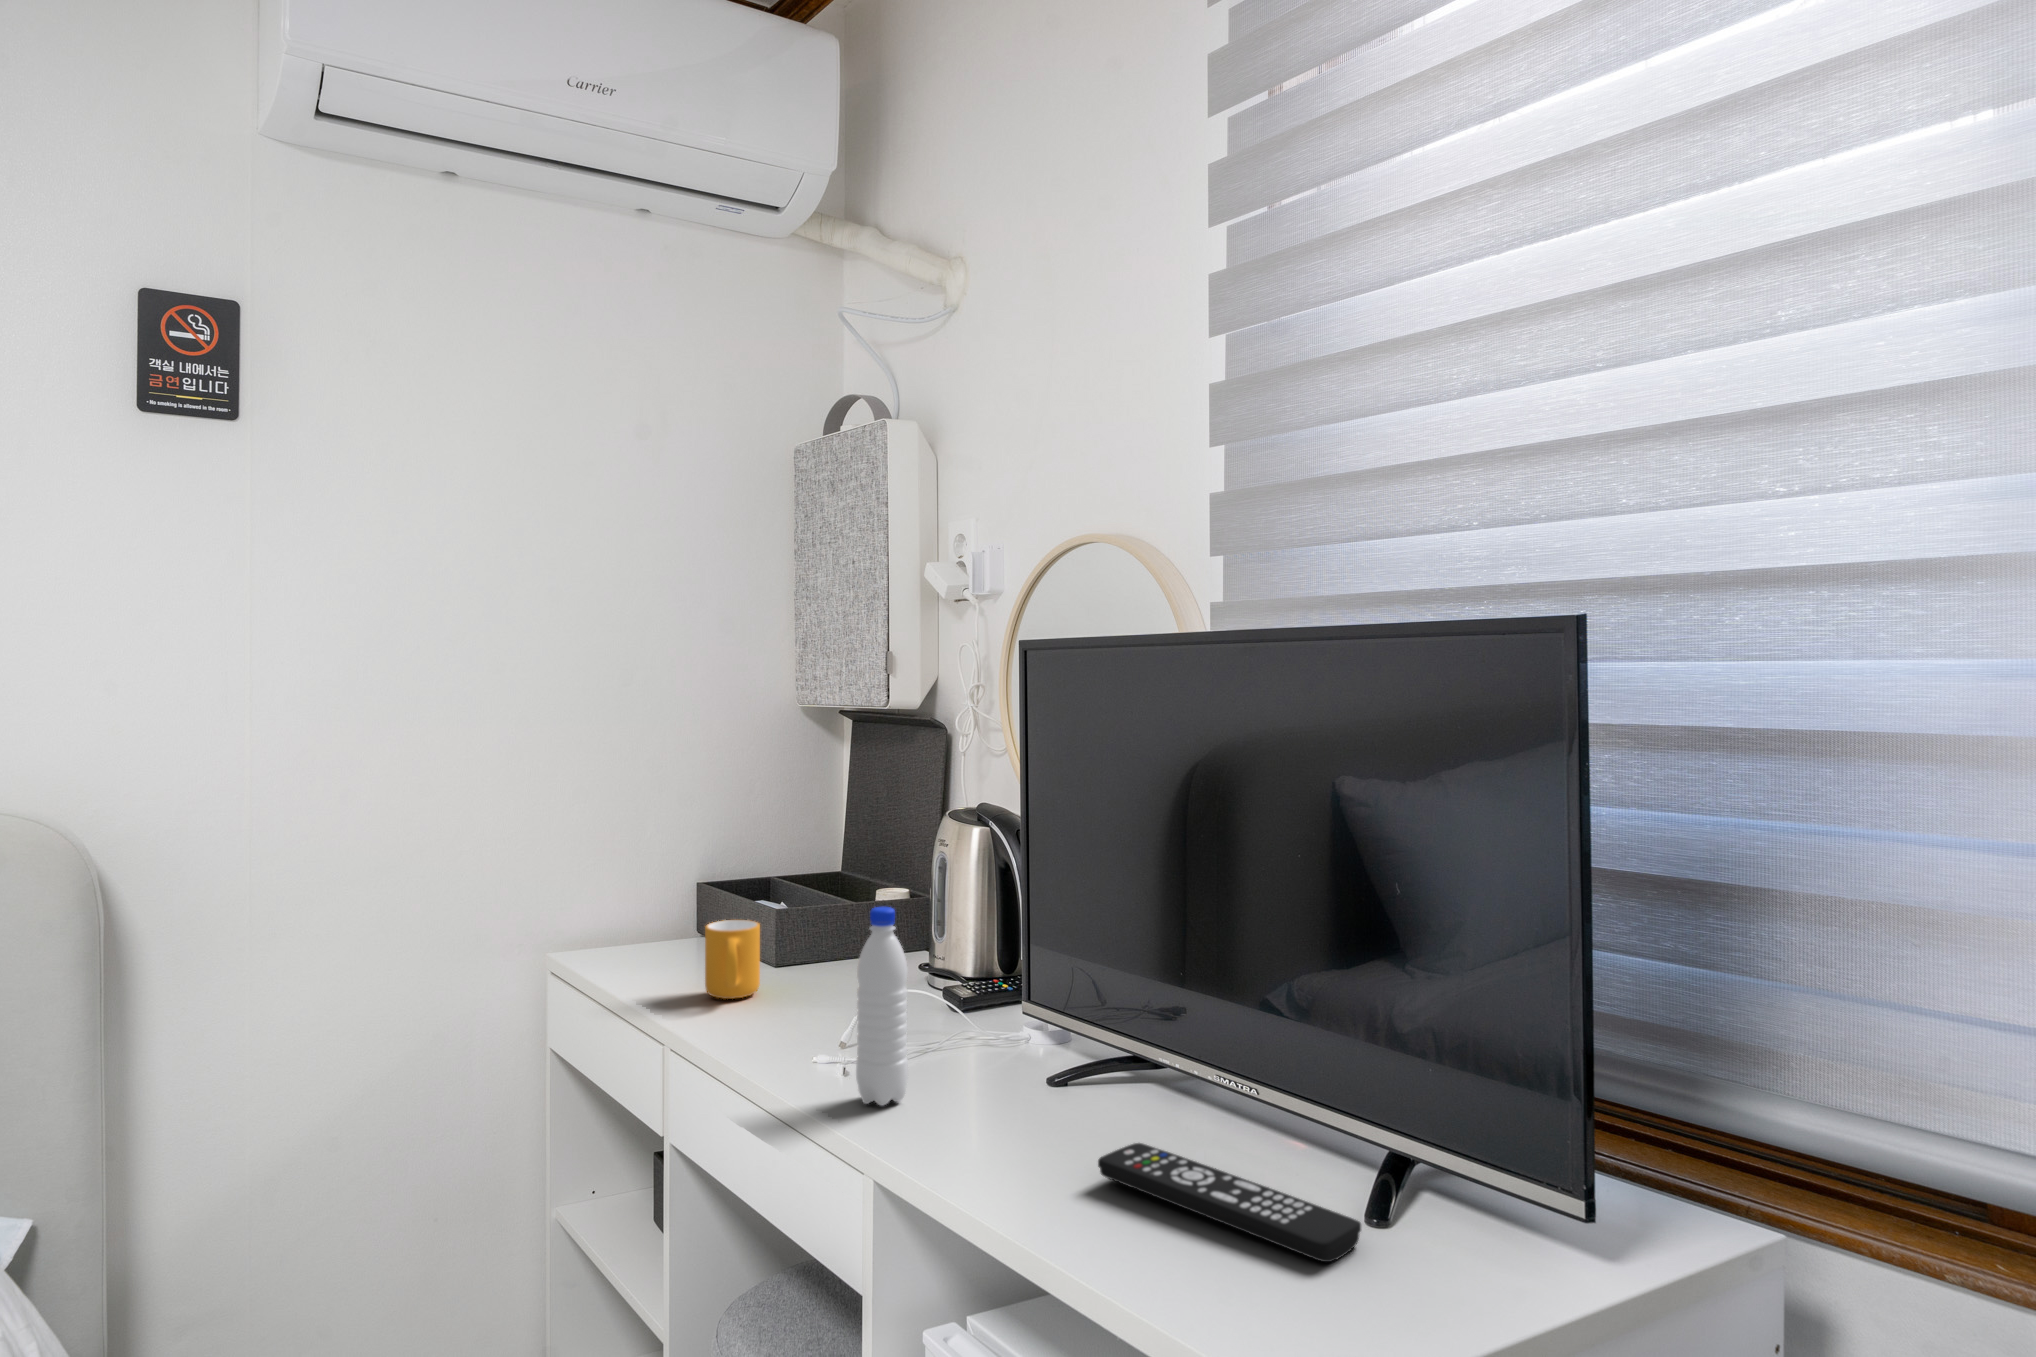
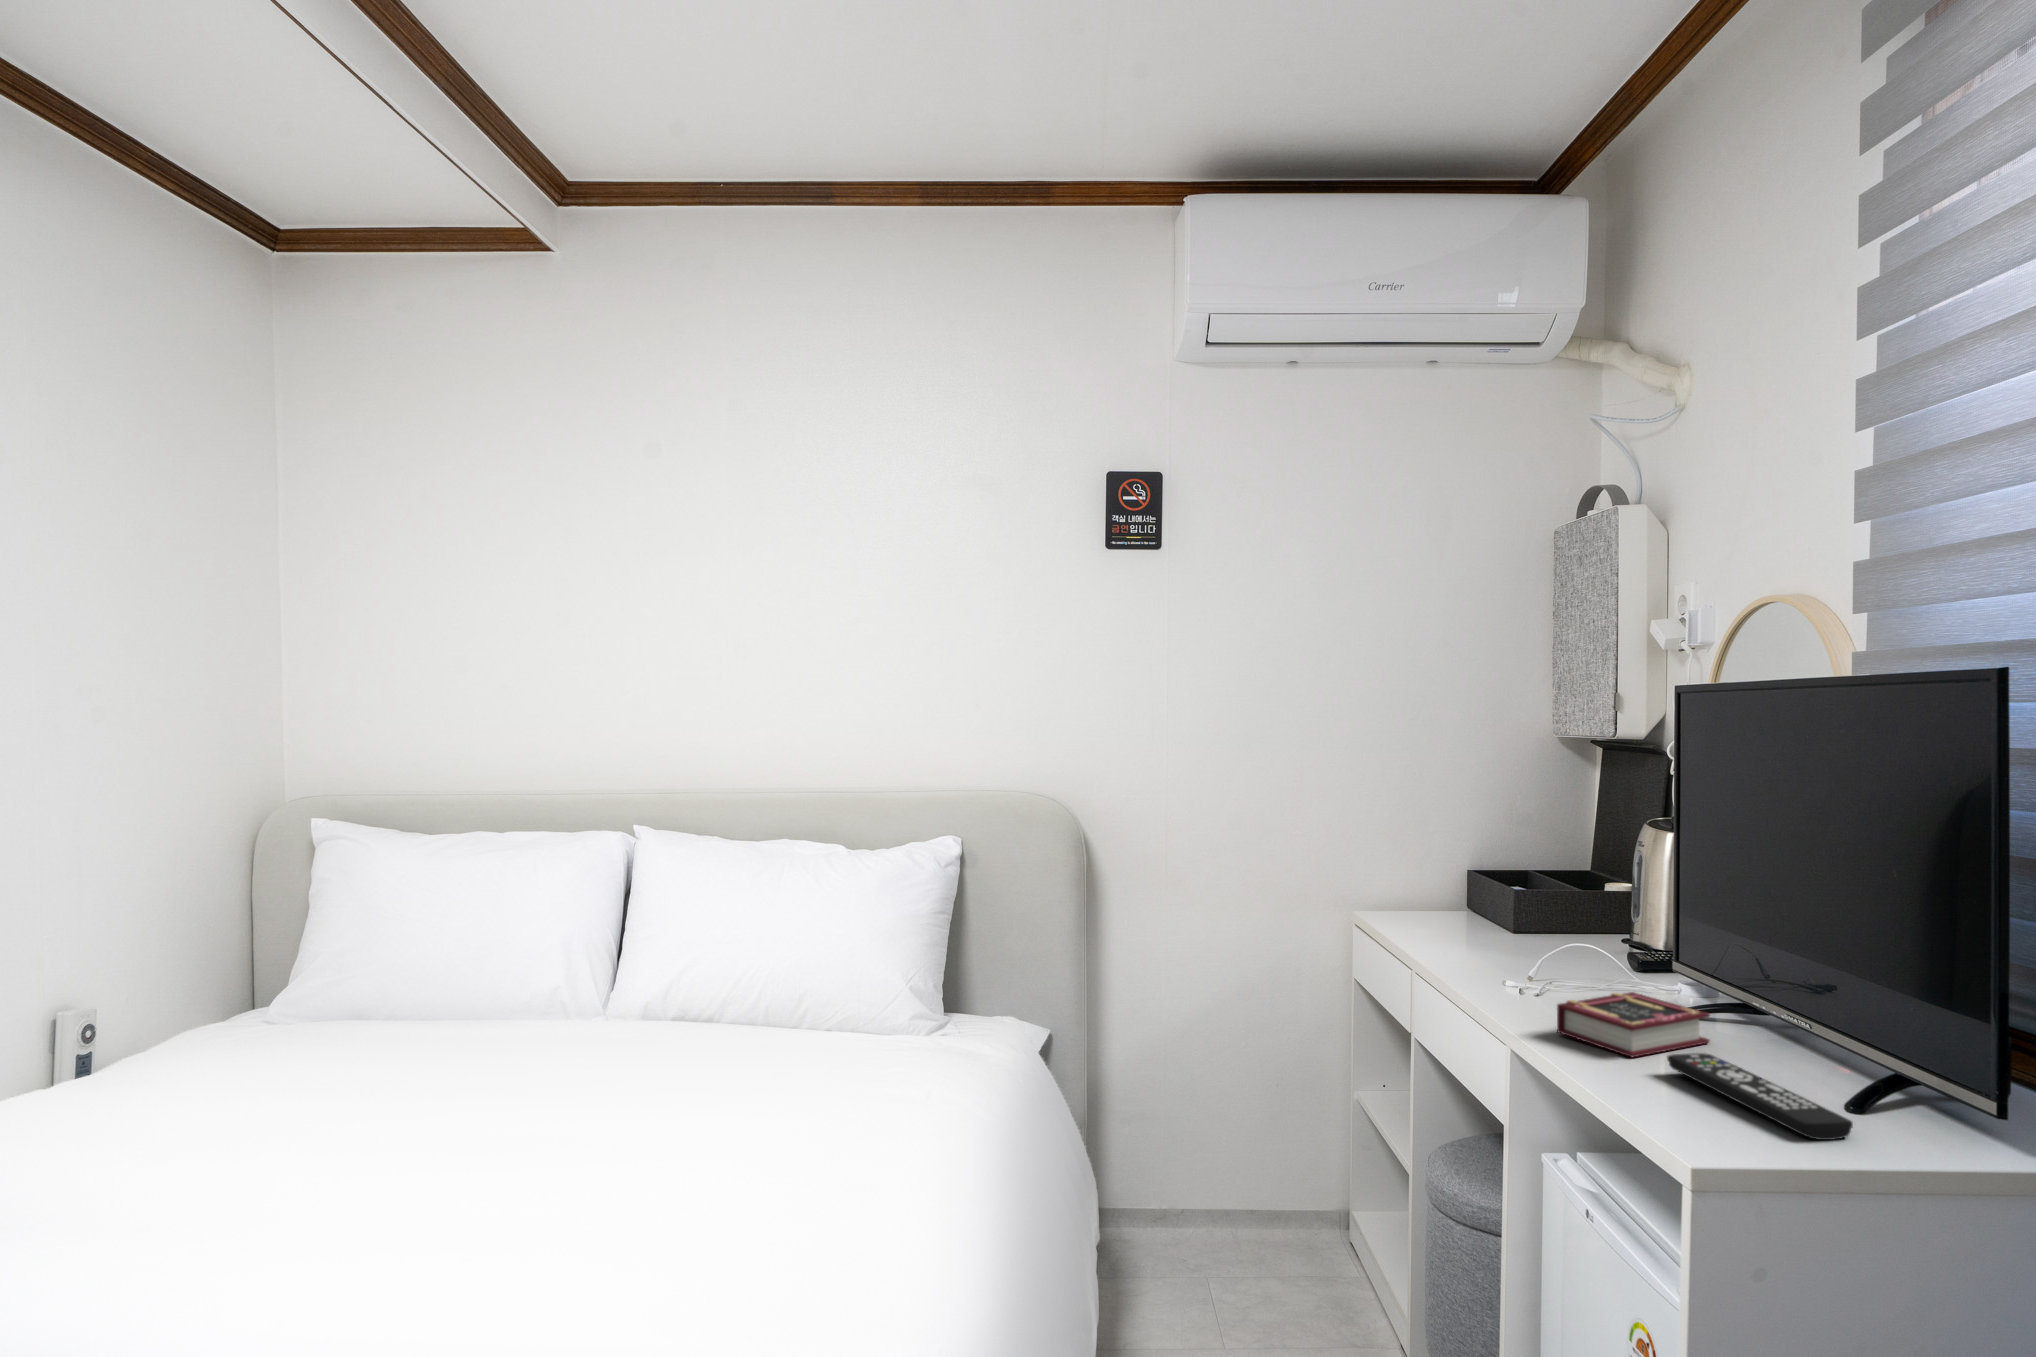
water bottle: present [856,907,908,1106] -> none [1520,872,1559,1010]
mug: present [705,920,760,999] -> none [1444,884,1486,940]
book: none [930,1058,1107,1166] -> present [1557,992,1710,1057]

